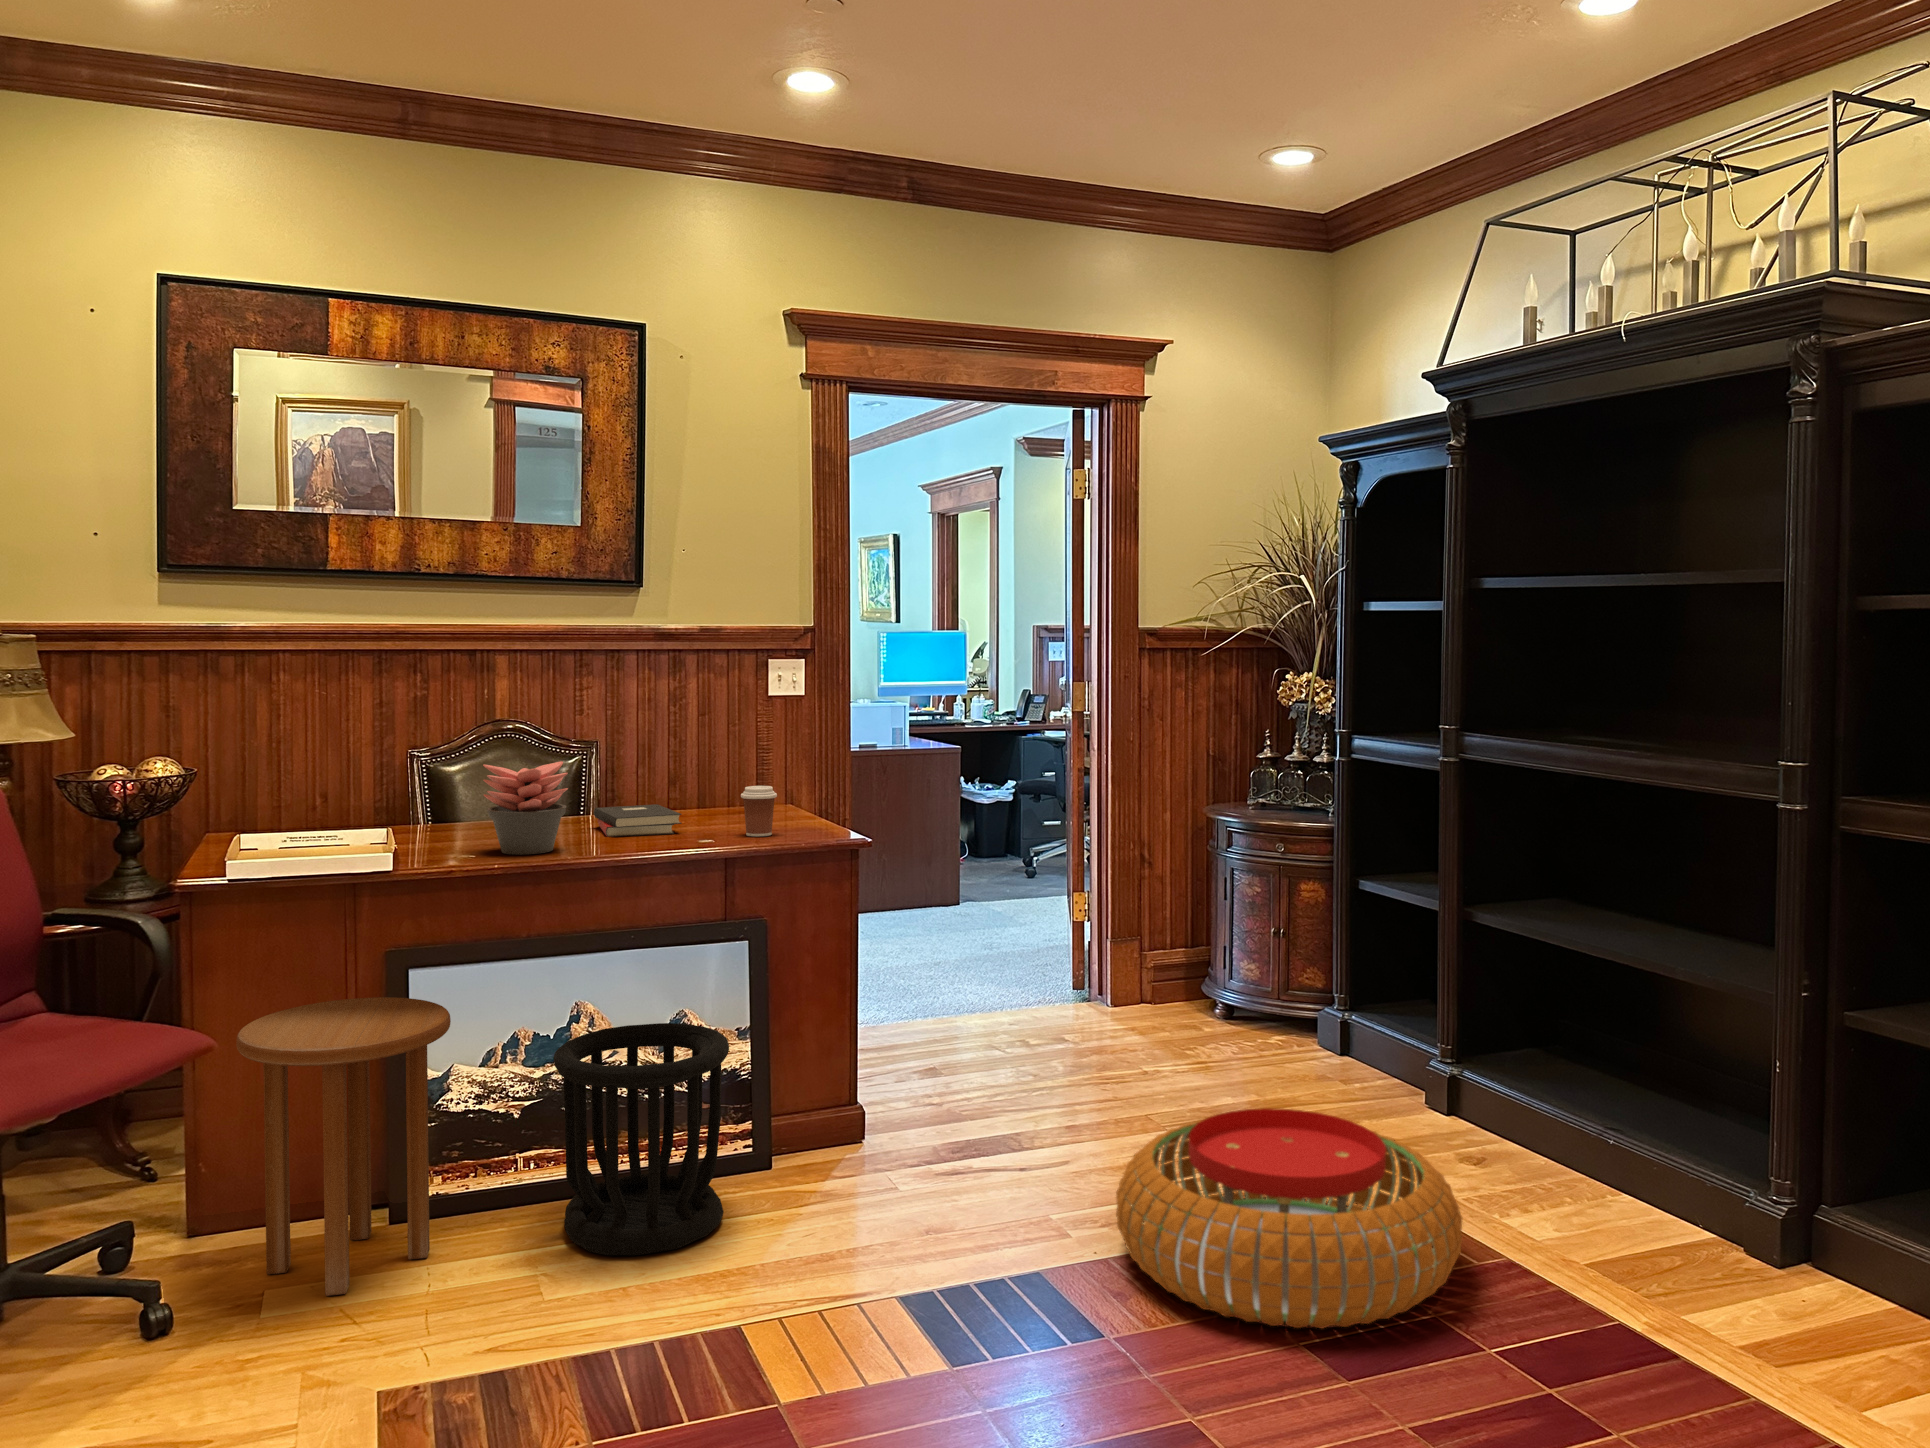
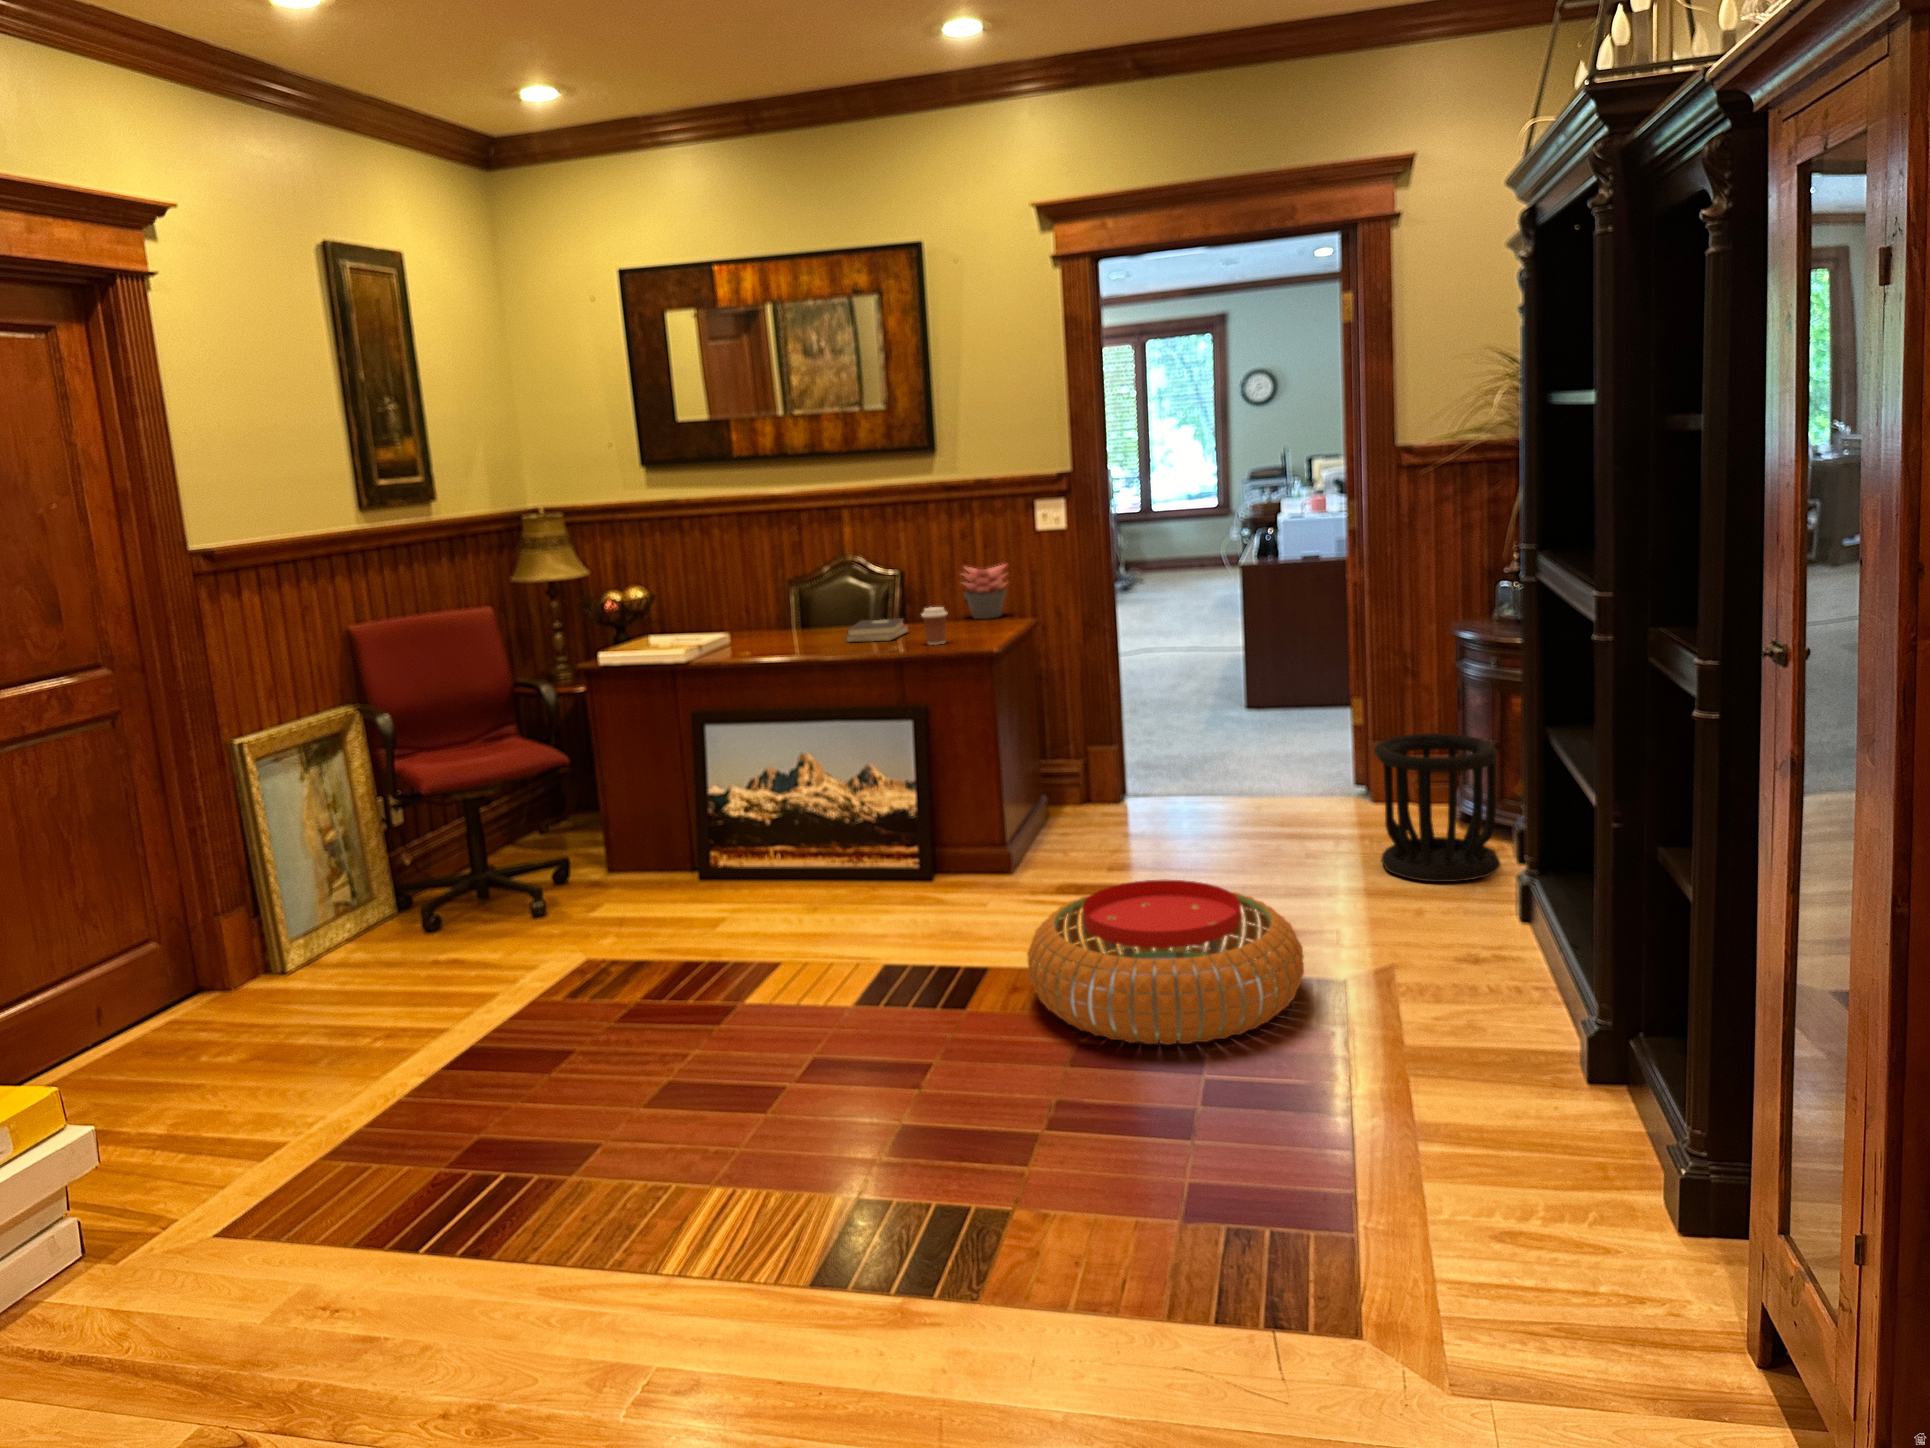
succulent plant: present [483,761,568,855] -> present [962,564,1008,619]
side table: present [237,997,451,1296] -> none [588,741,705,909]
wastebasket: present [554,1023,729,1255] -> present [1374,733,1501,882]

